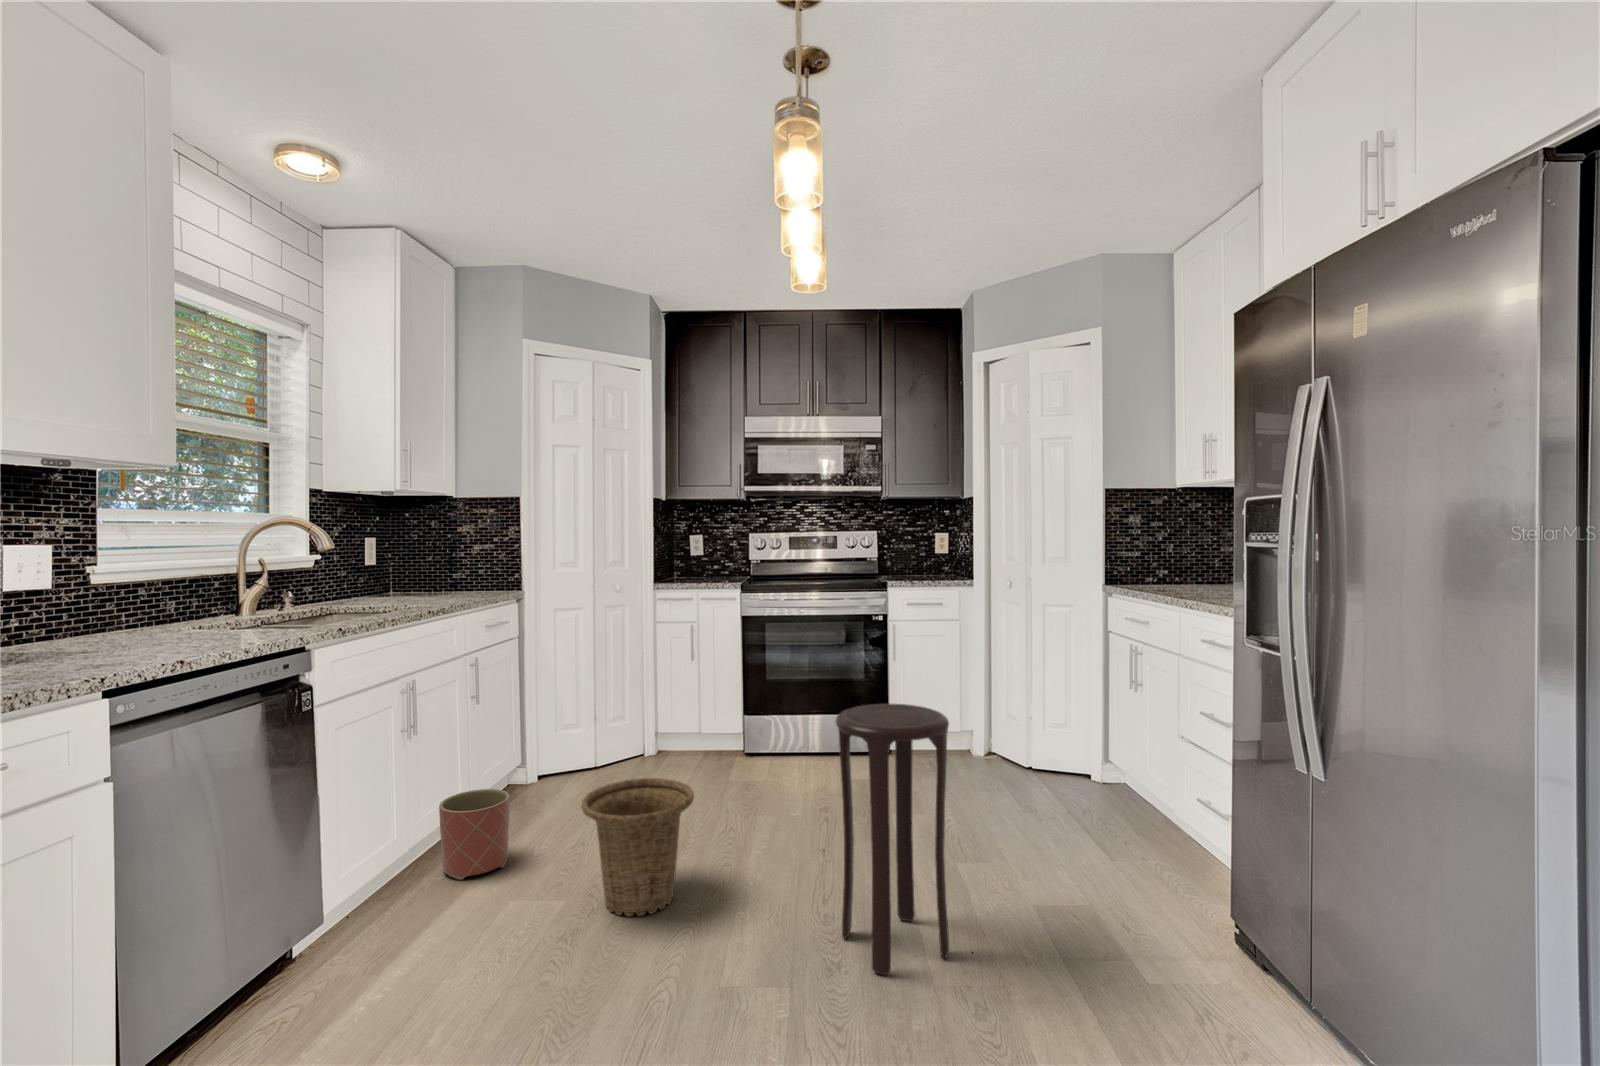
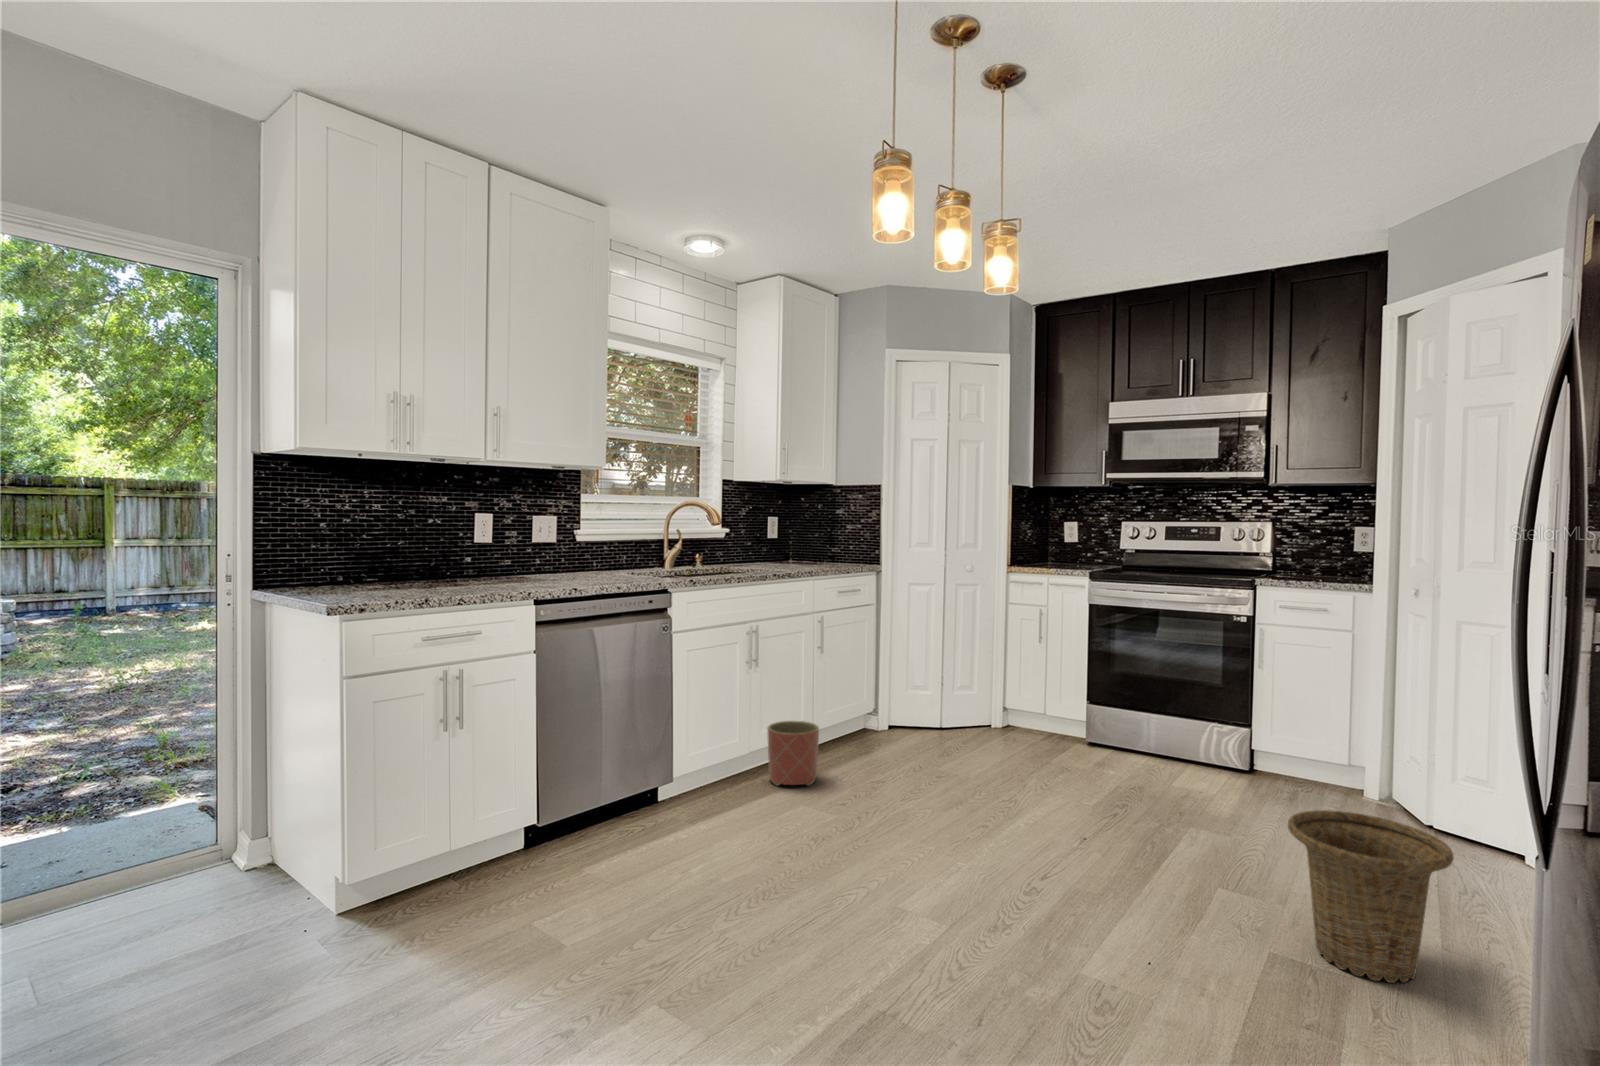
stool: present [835,704,949,975] -> none [1011,693,1134,968]
basket: present [581,778,694,917] -> present [1288,810,1454,983]

